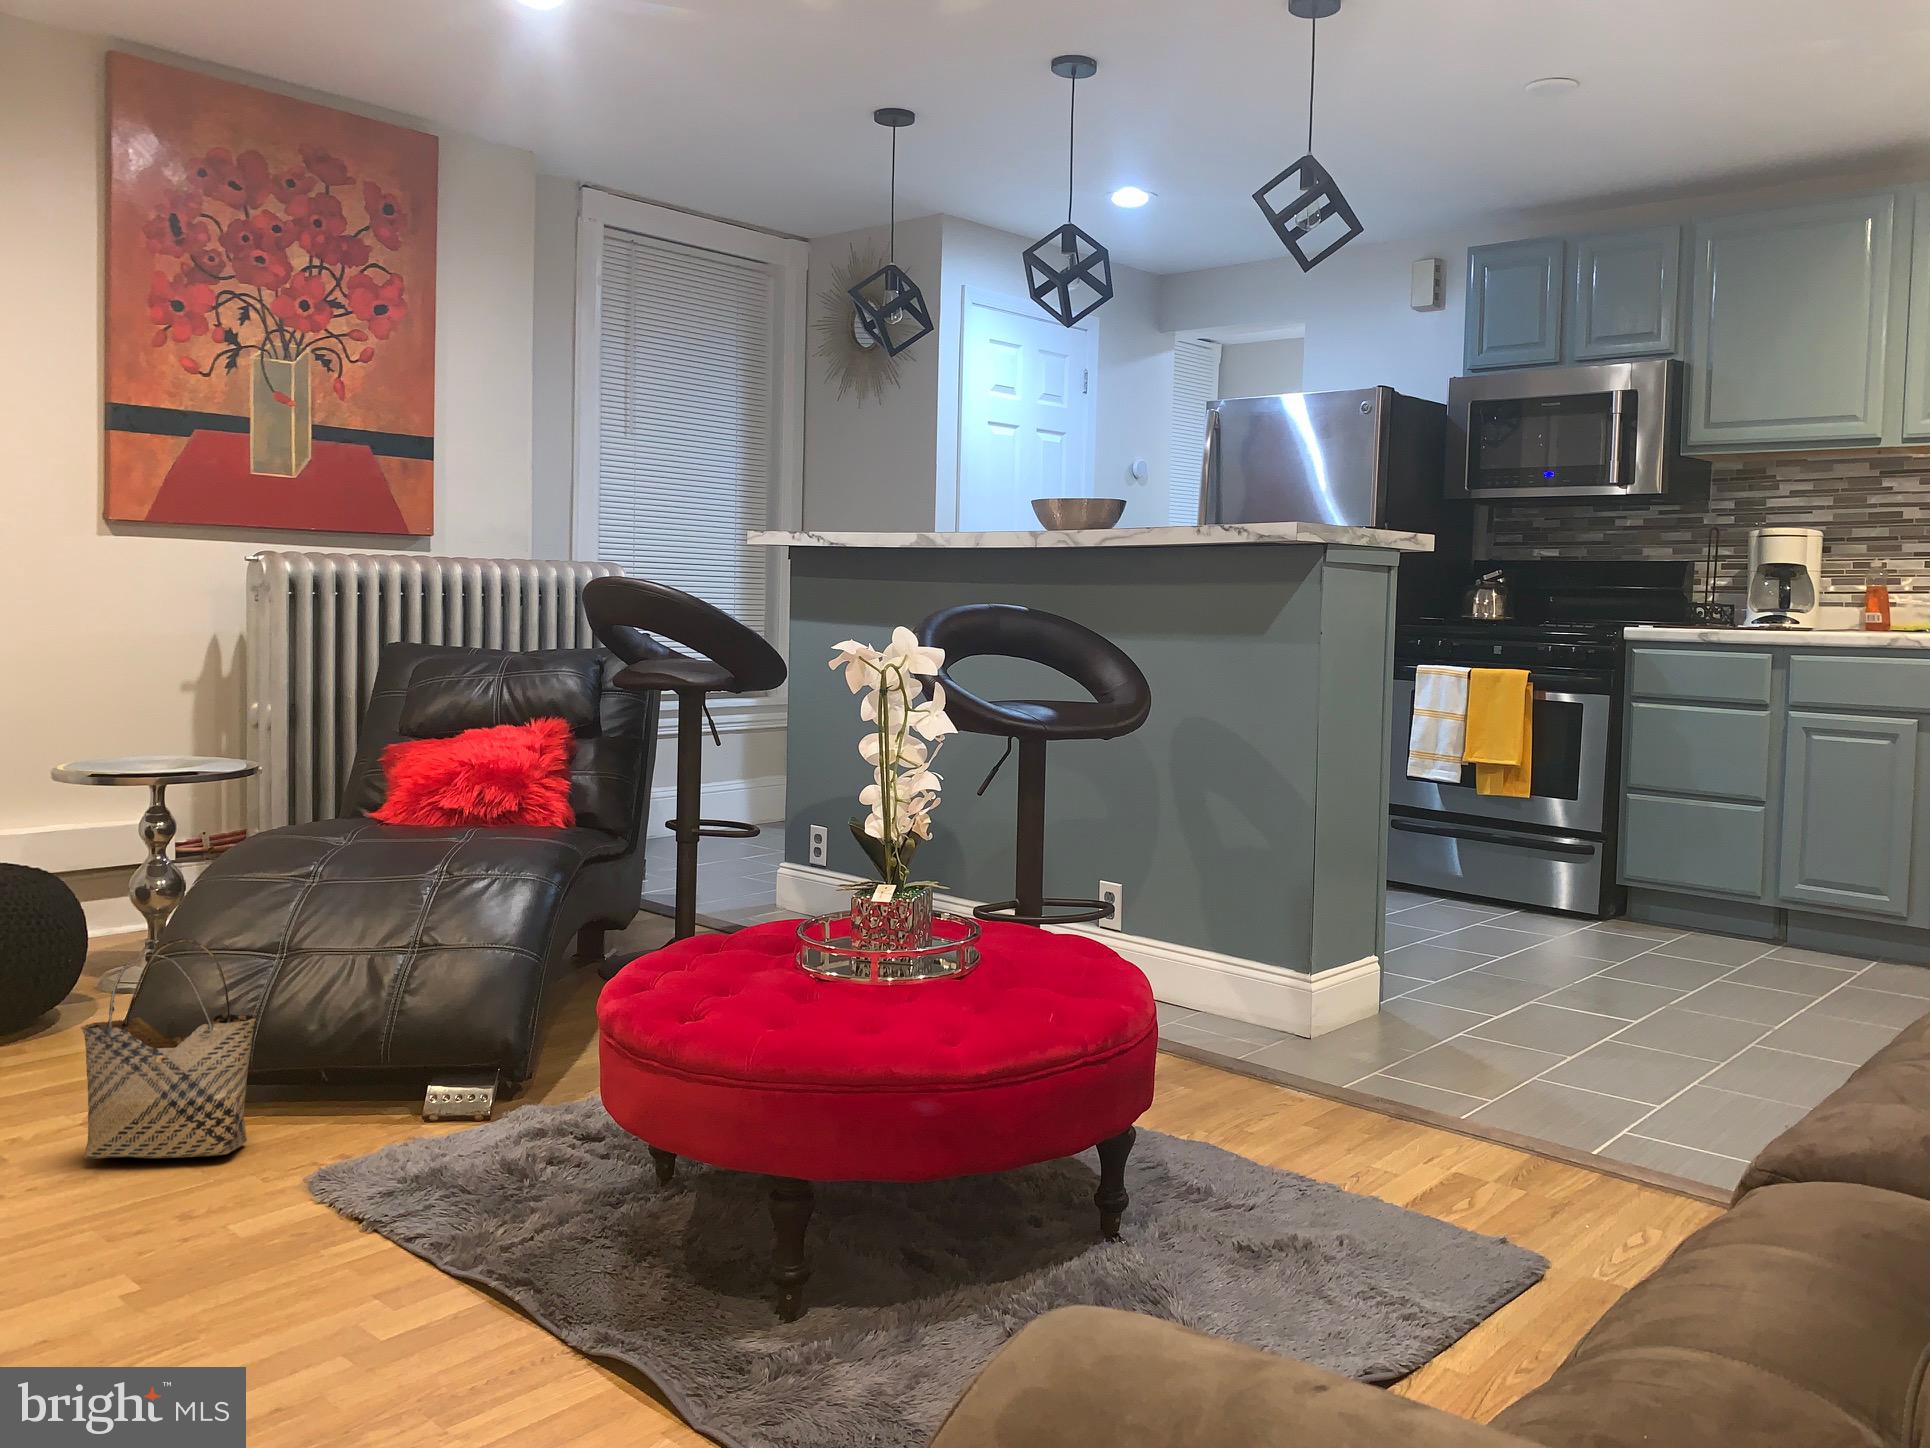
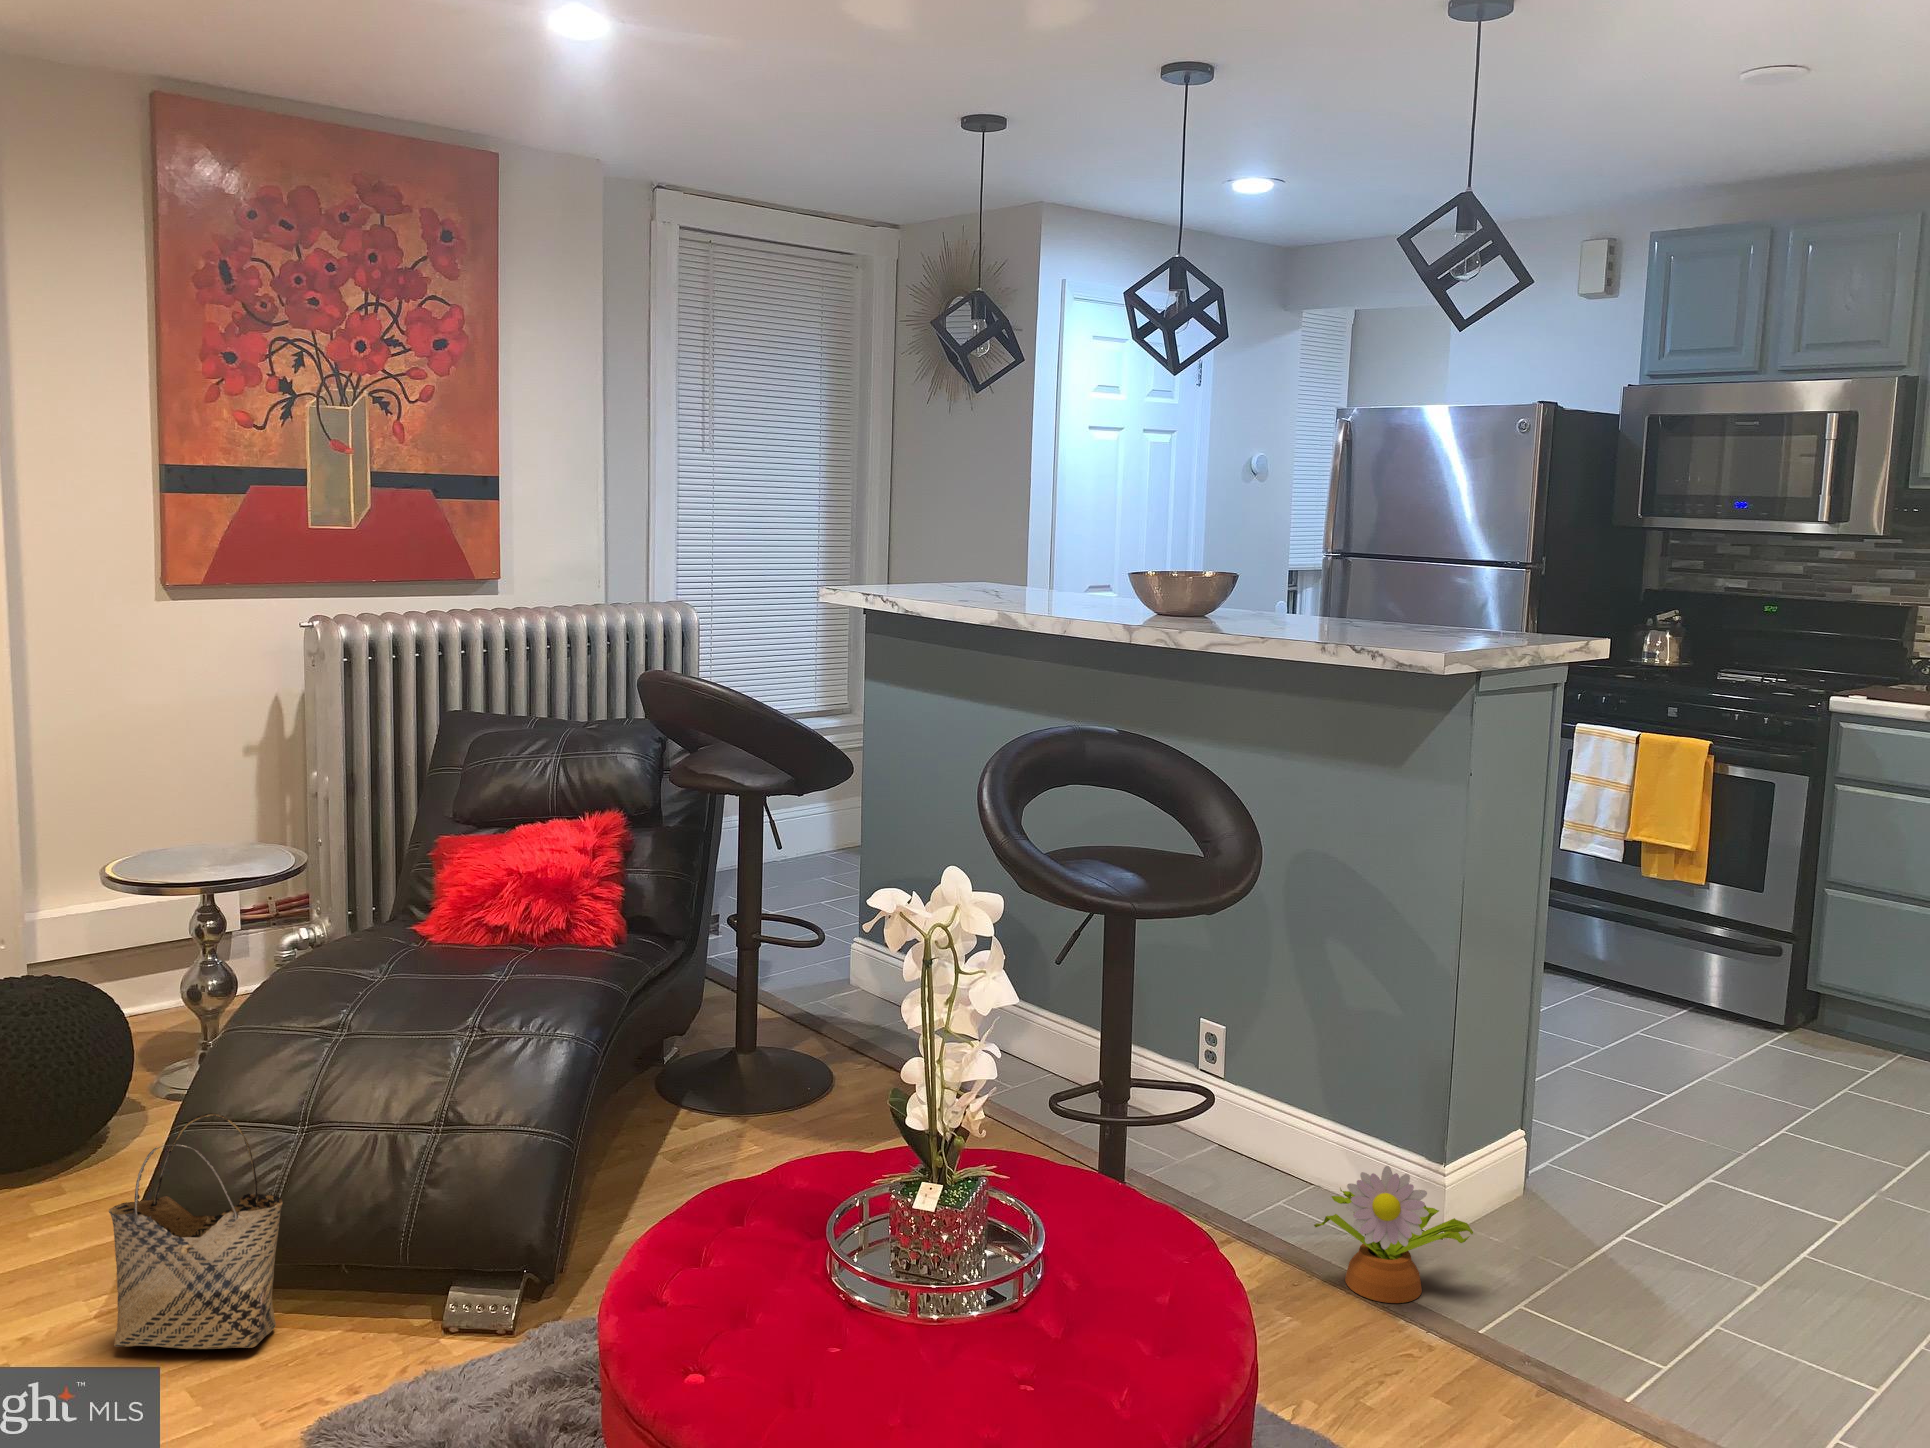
decorative plant: none [1208,967,1345,1092] -> present [1314,1166,1473,1303]

